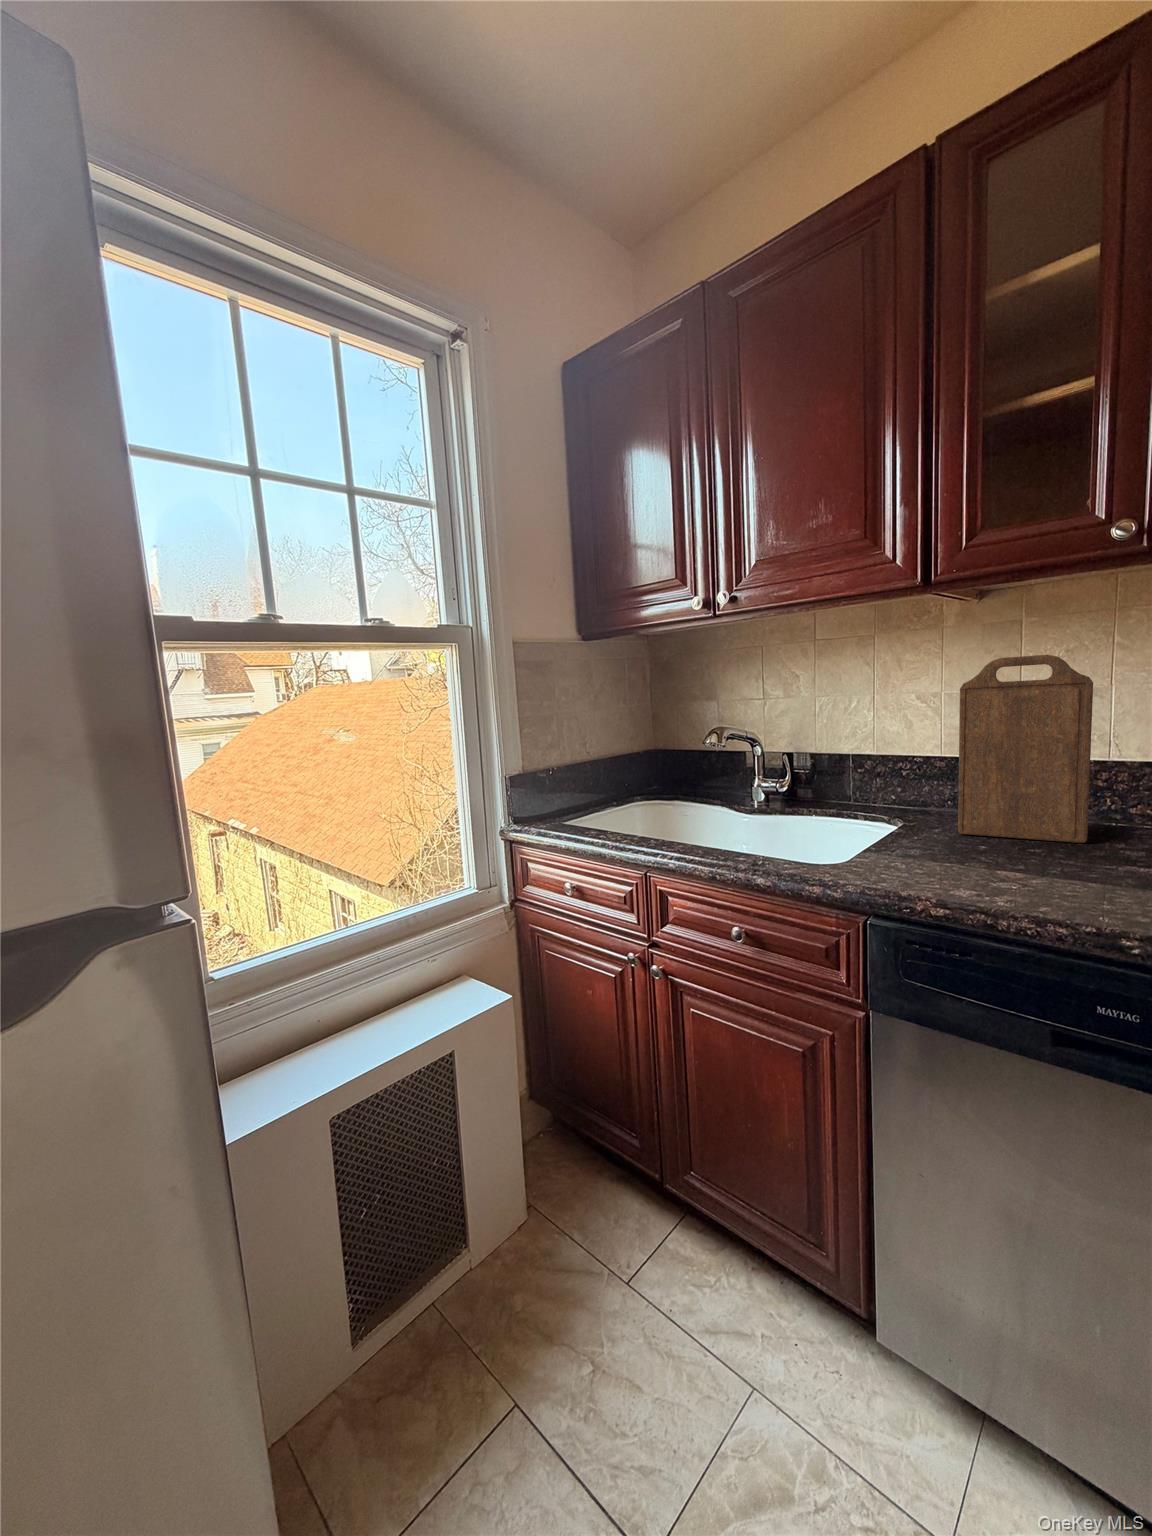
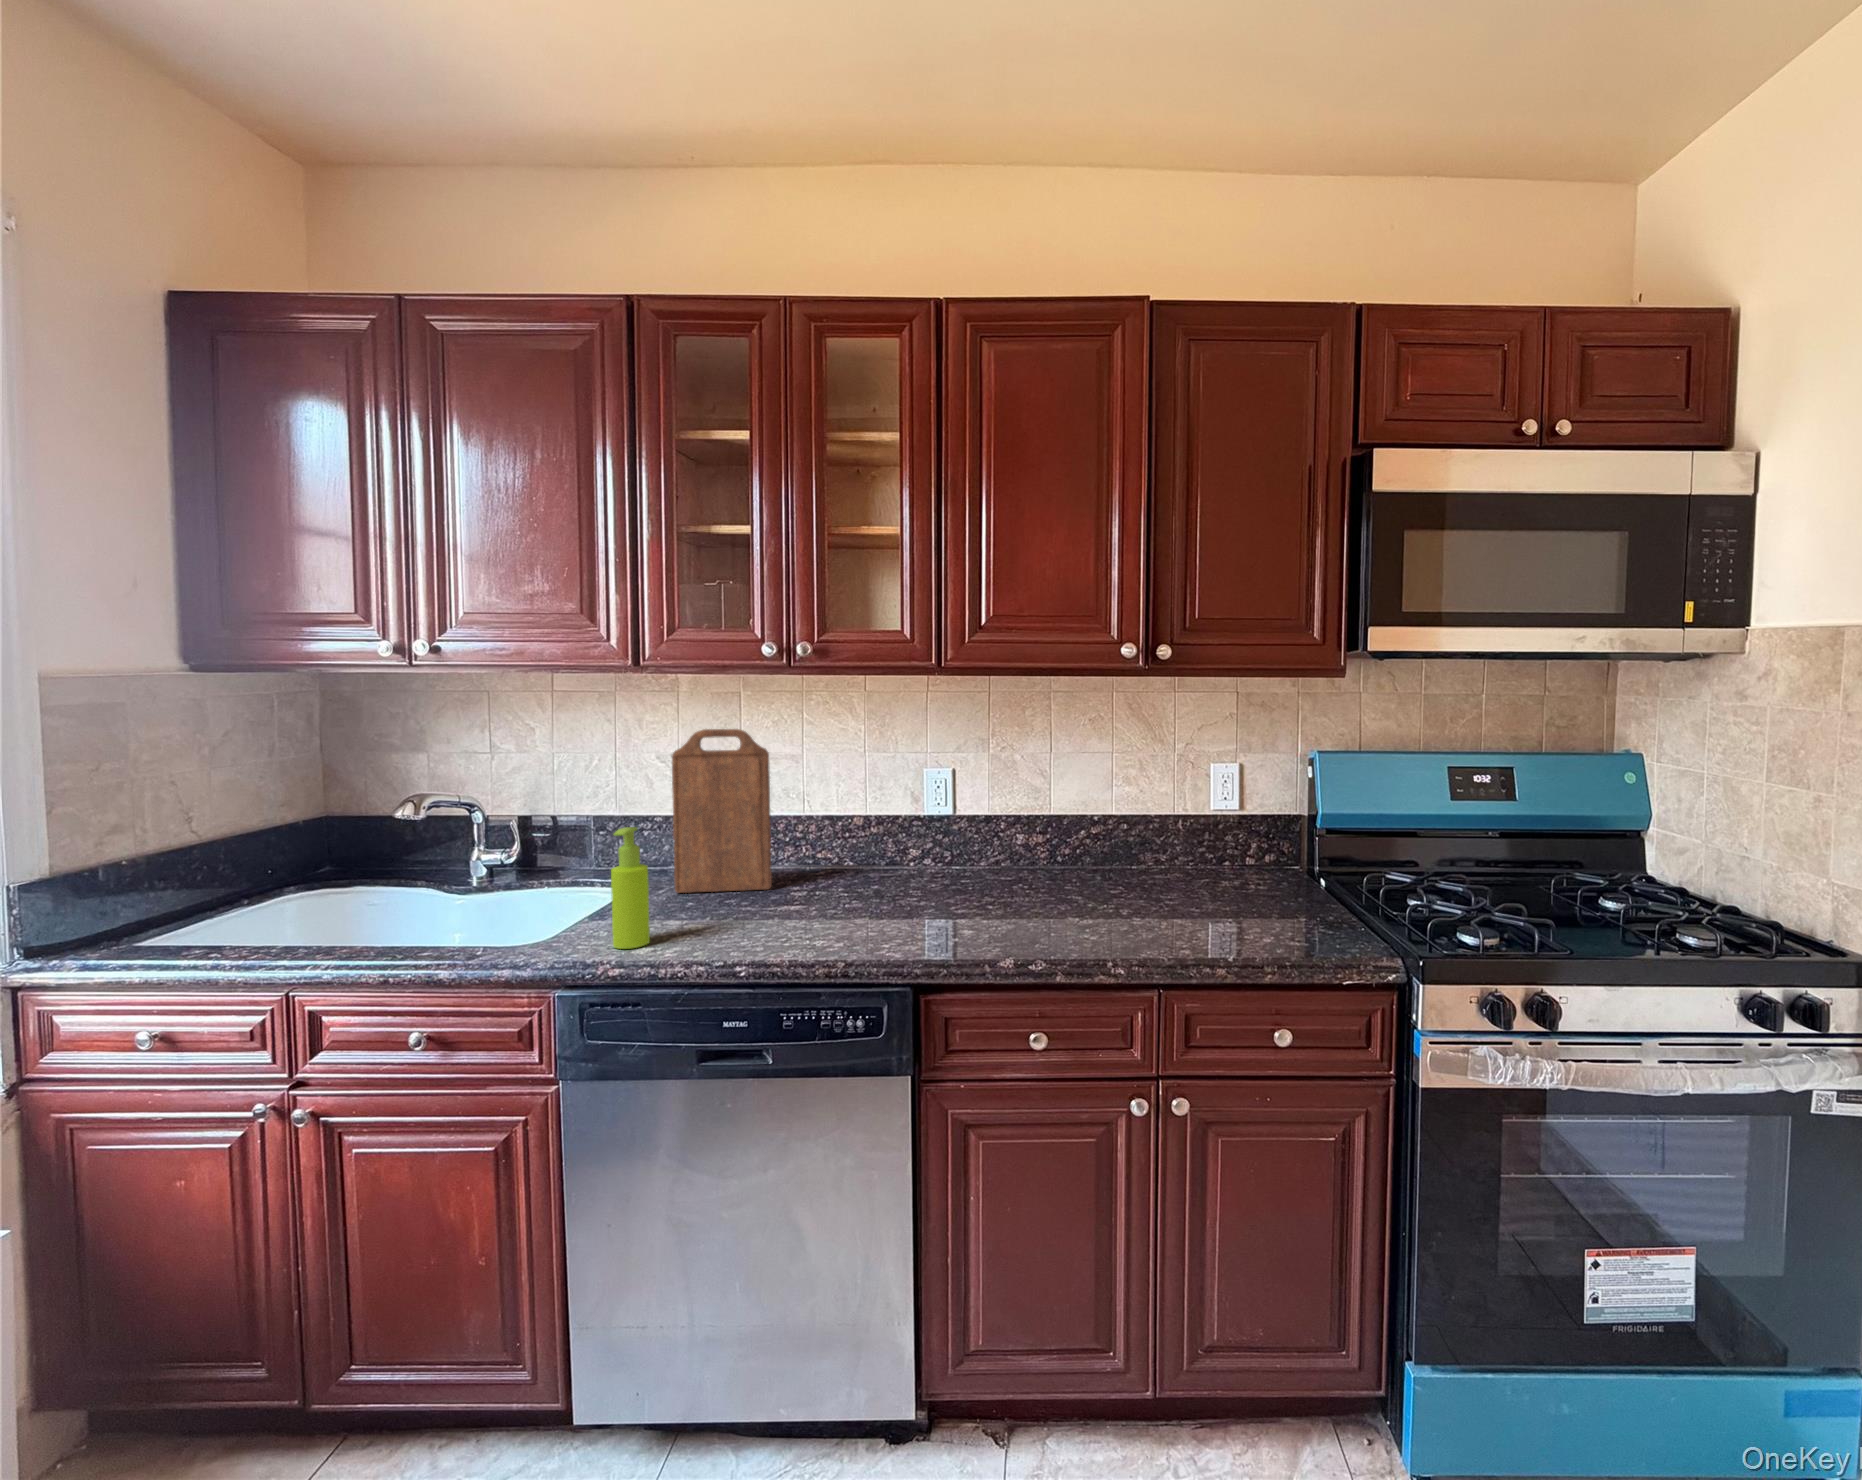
soap dispenser: none [924,757,968,889] -> present [611,827,650,949]

